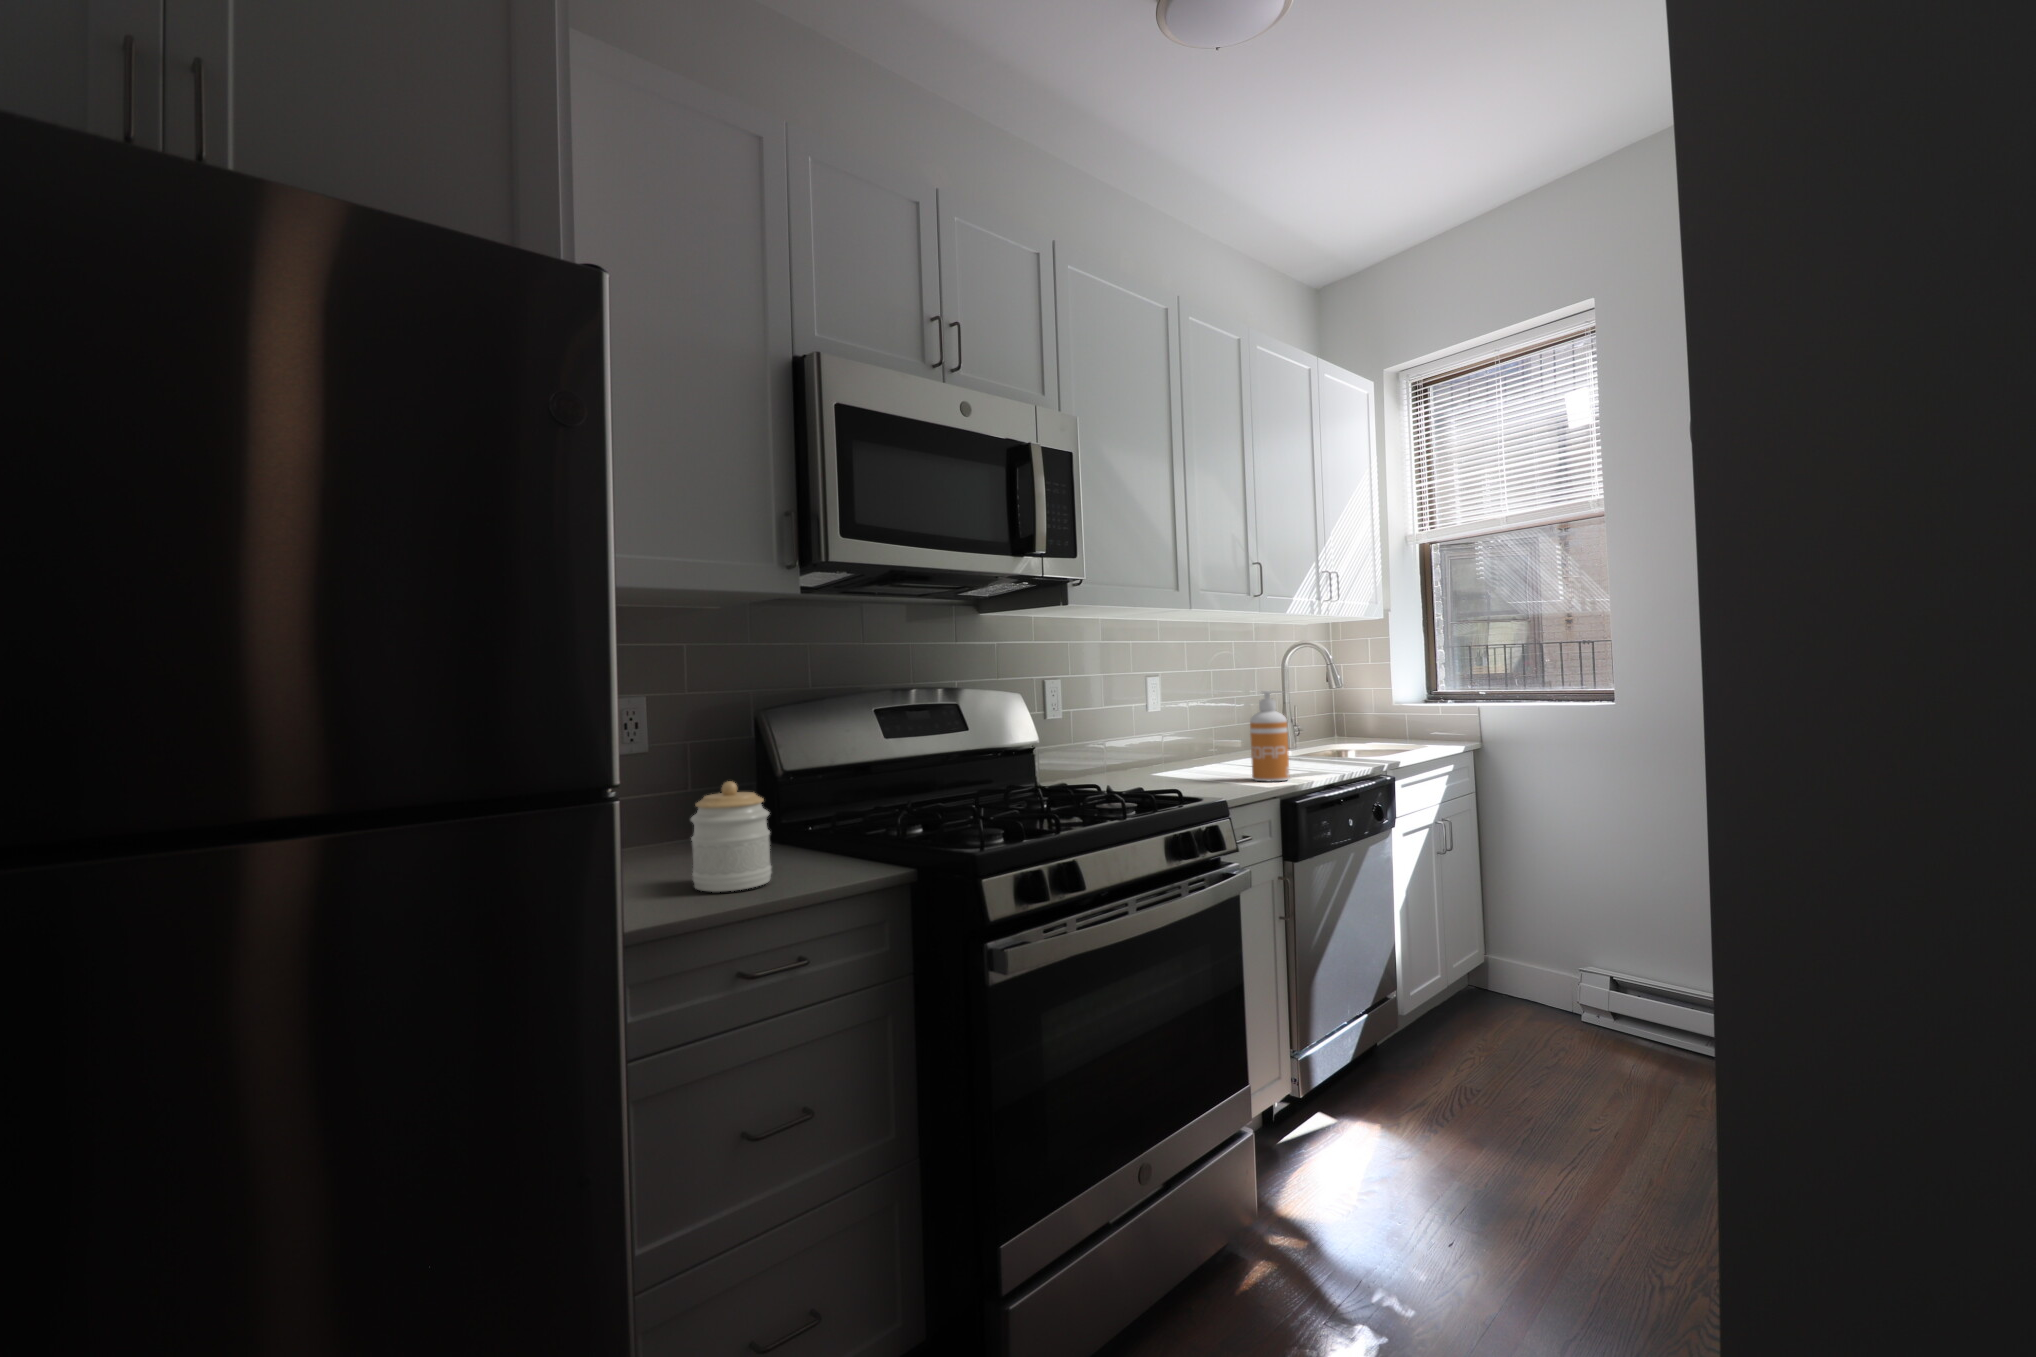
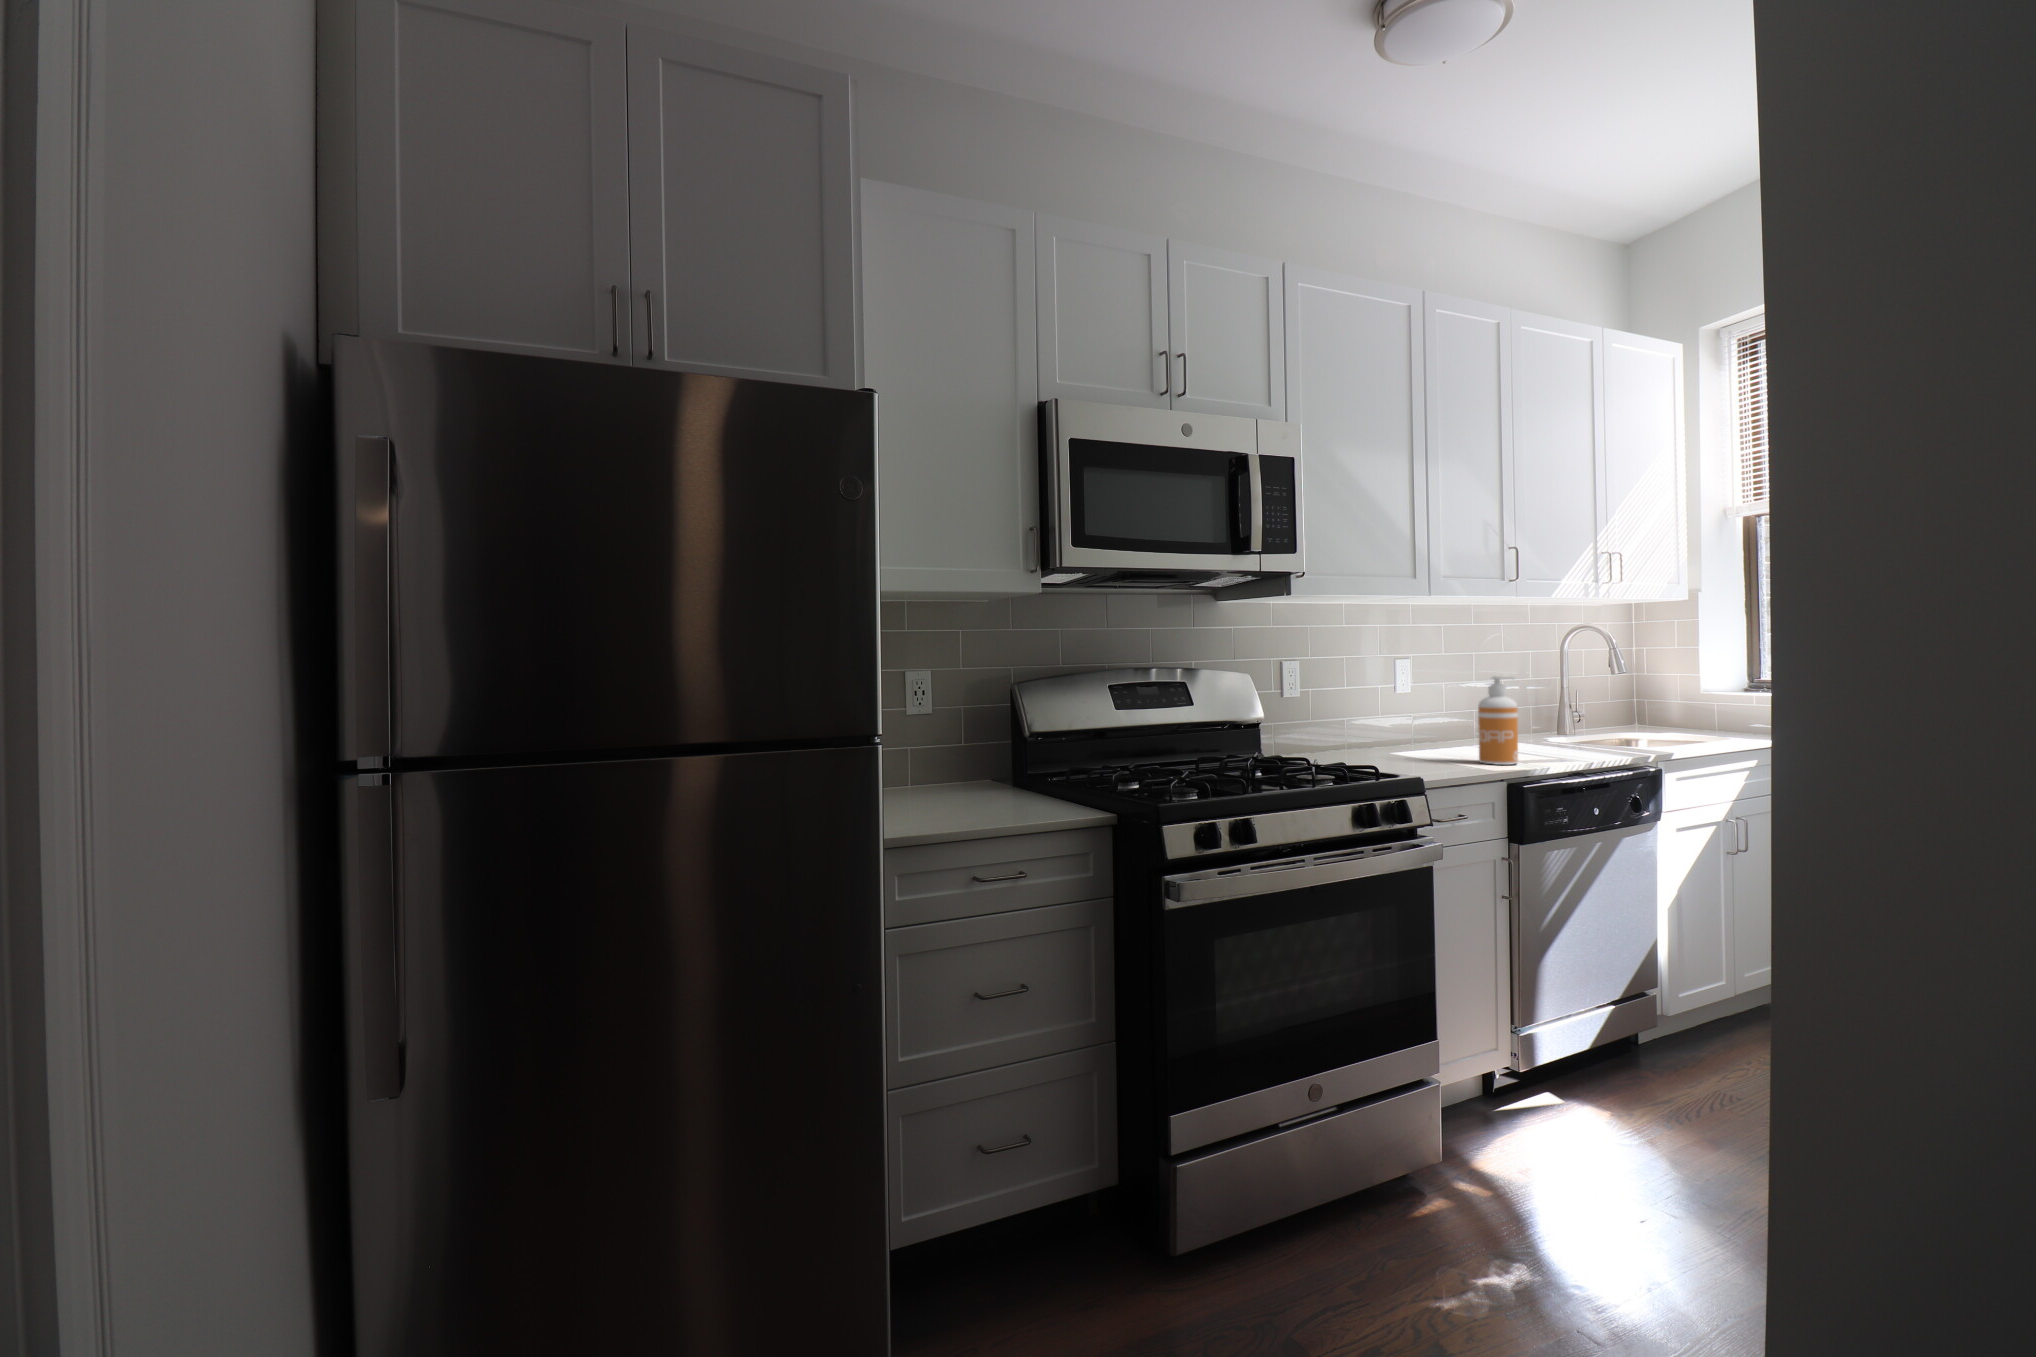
jar: present [691,781,771,892] -> none [951,736,1008,816]

